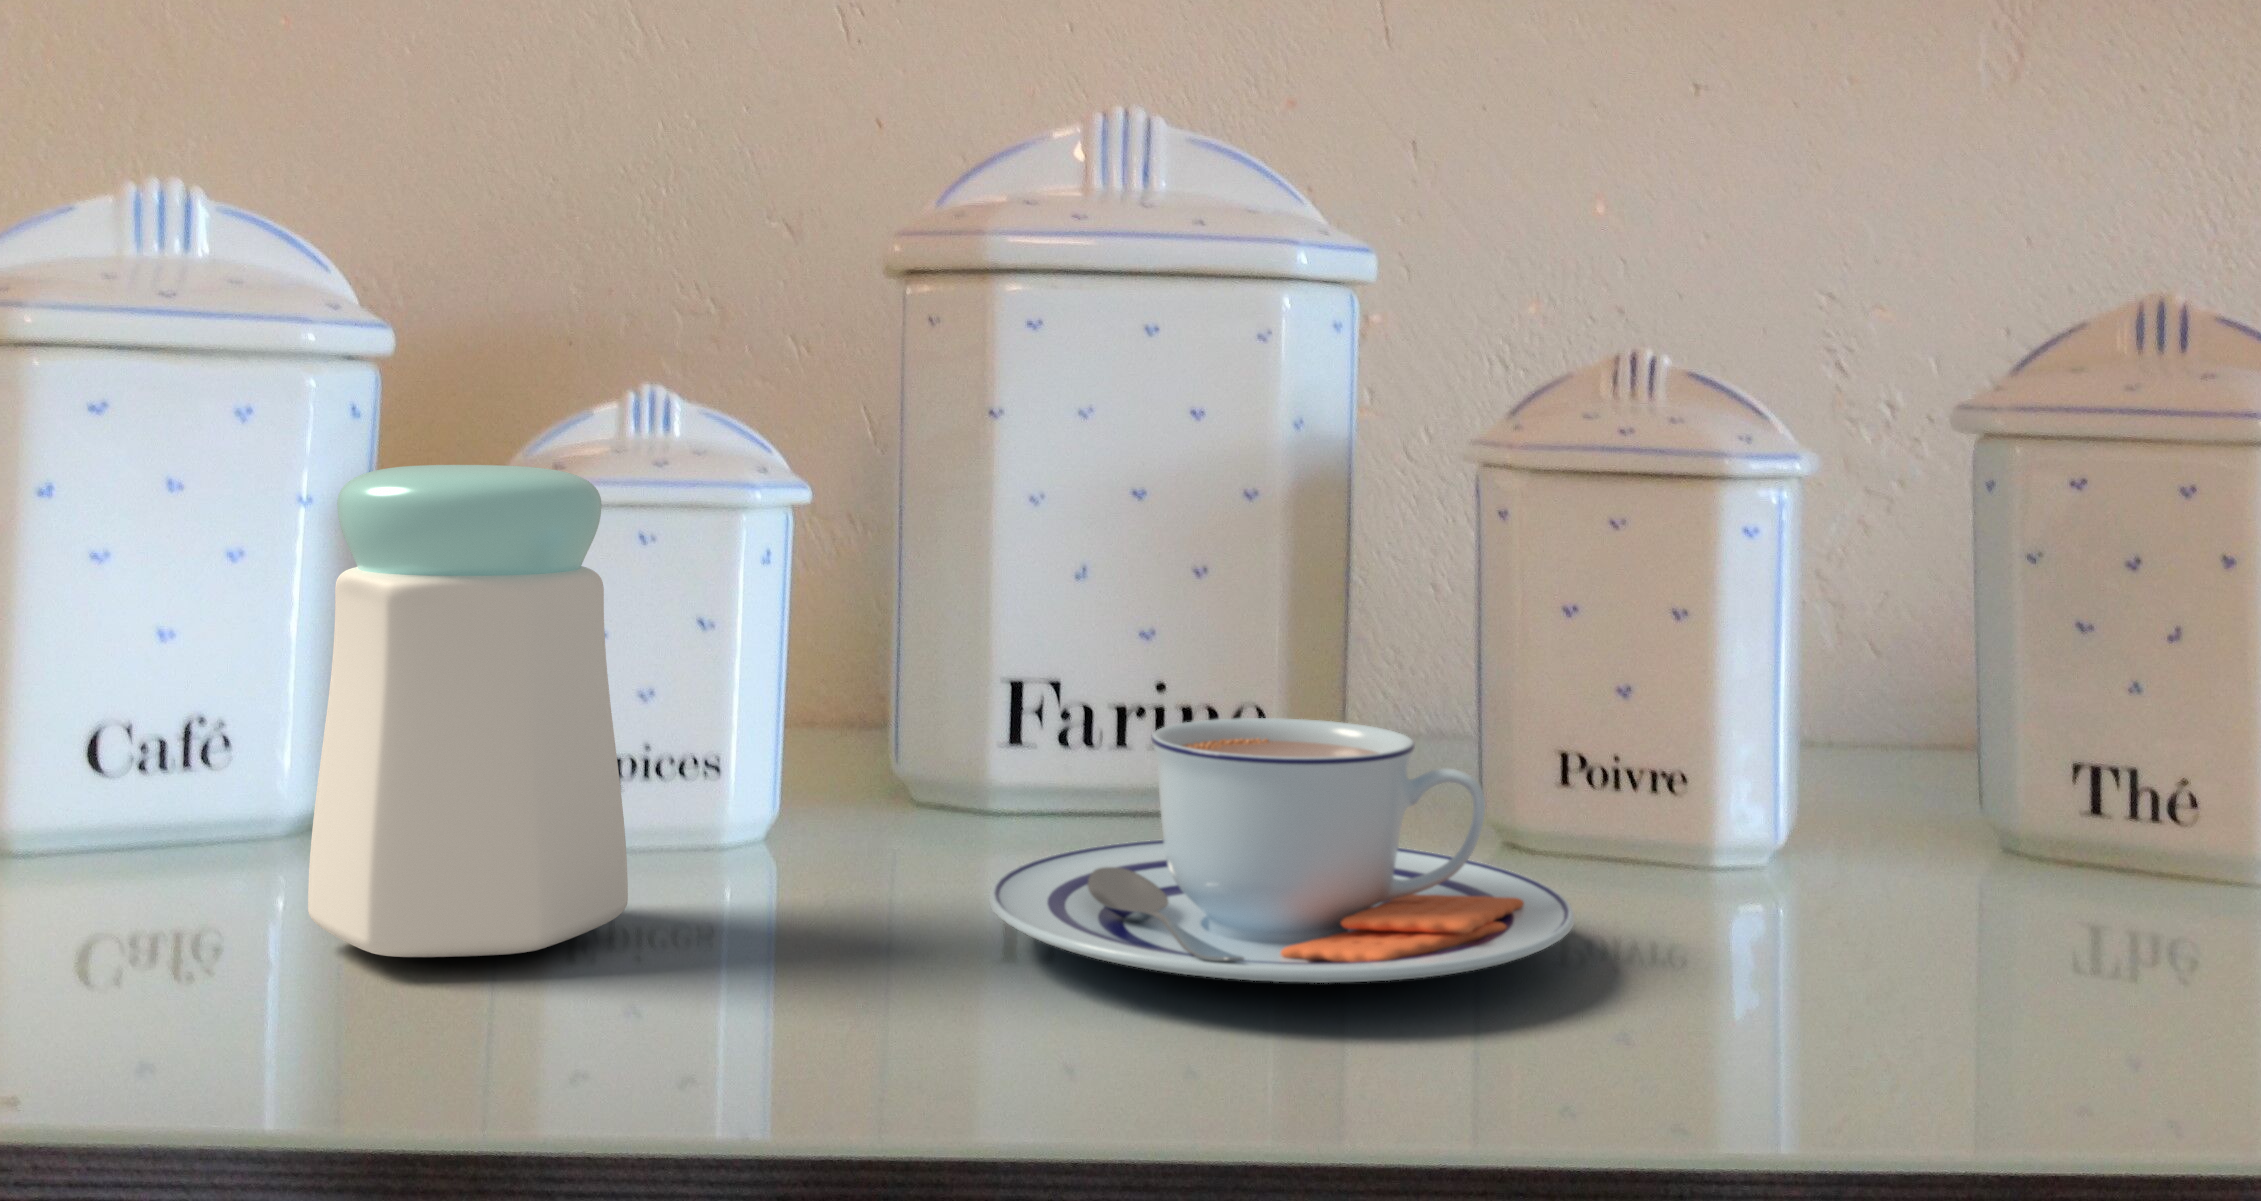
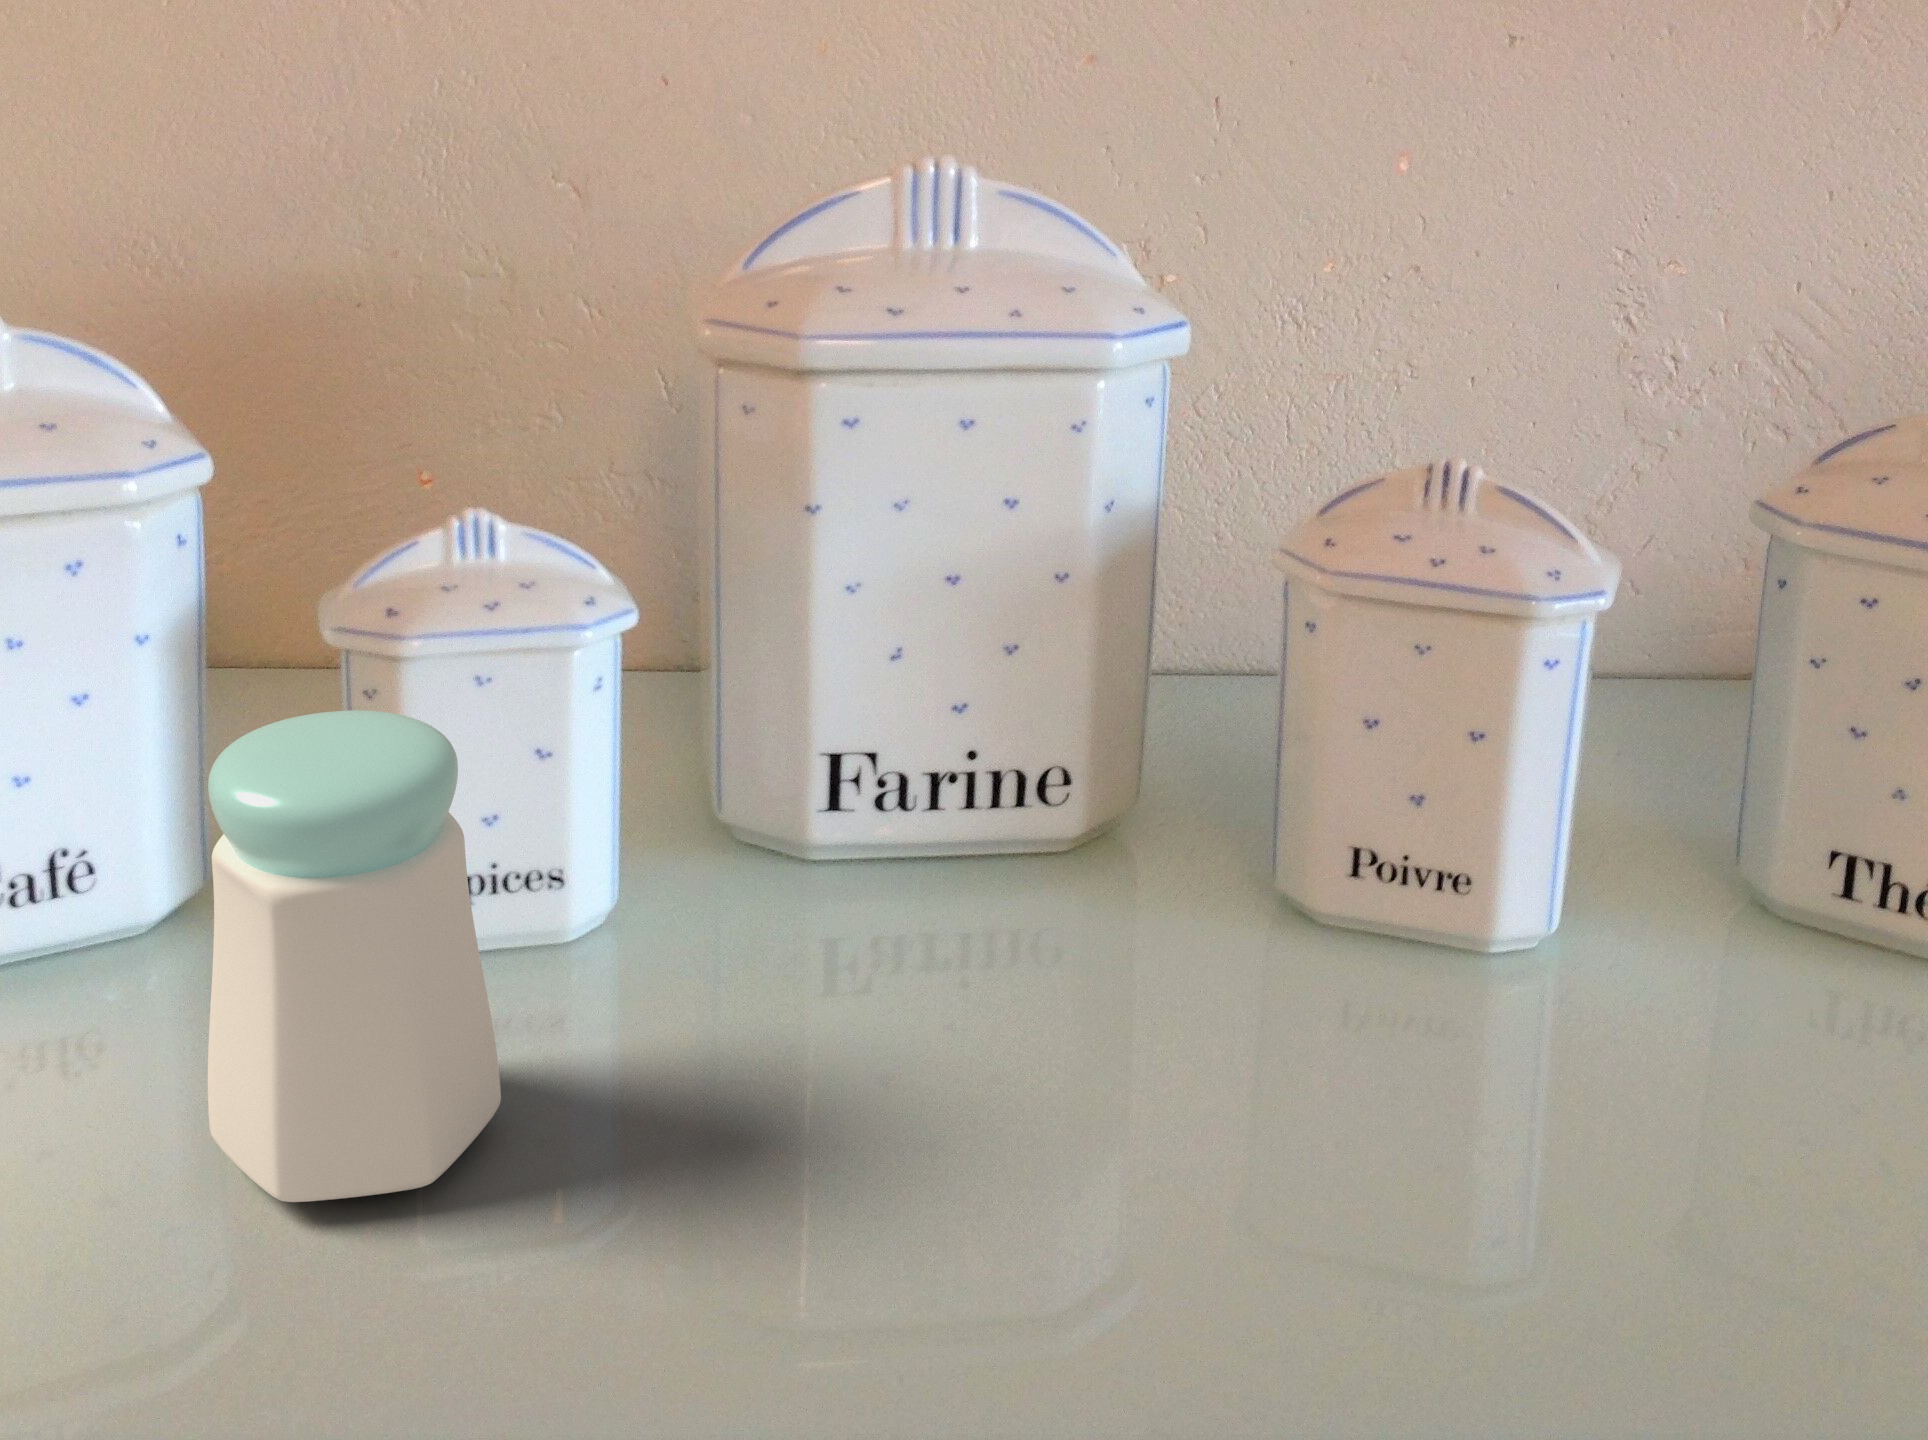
teacup: present [989,718,1575,983] -> none [834,897,1369,1255]

